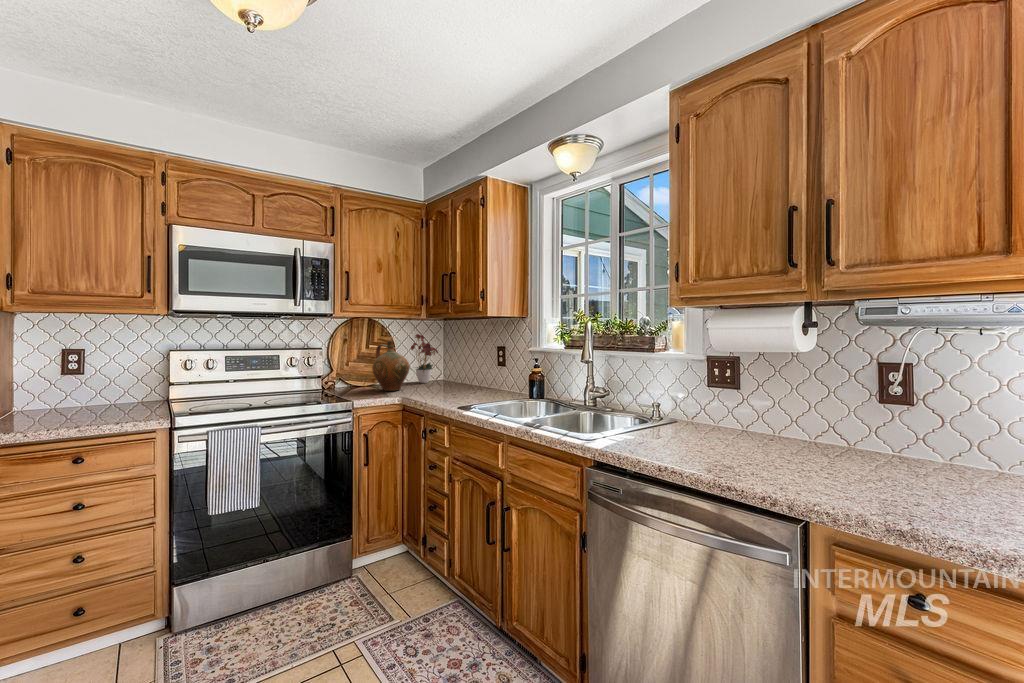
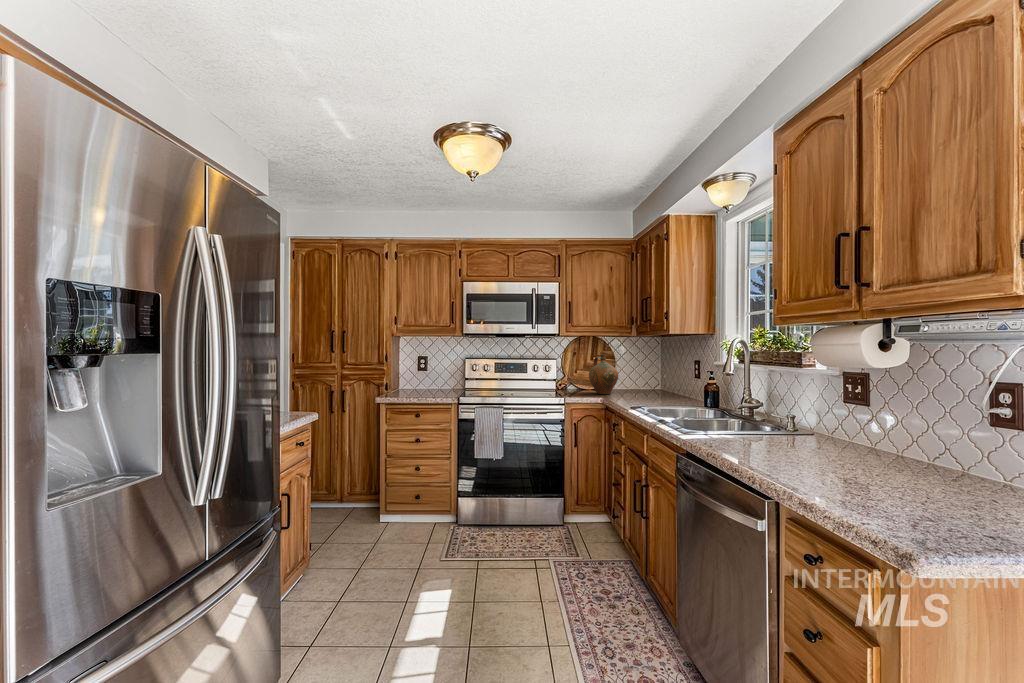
flower arrangement: present [411,334,438,383] -> none [626,347,651,391]

